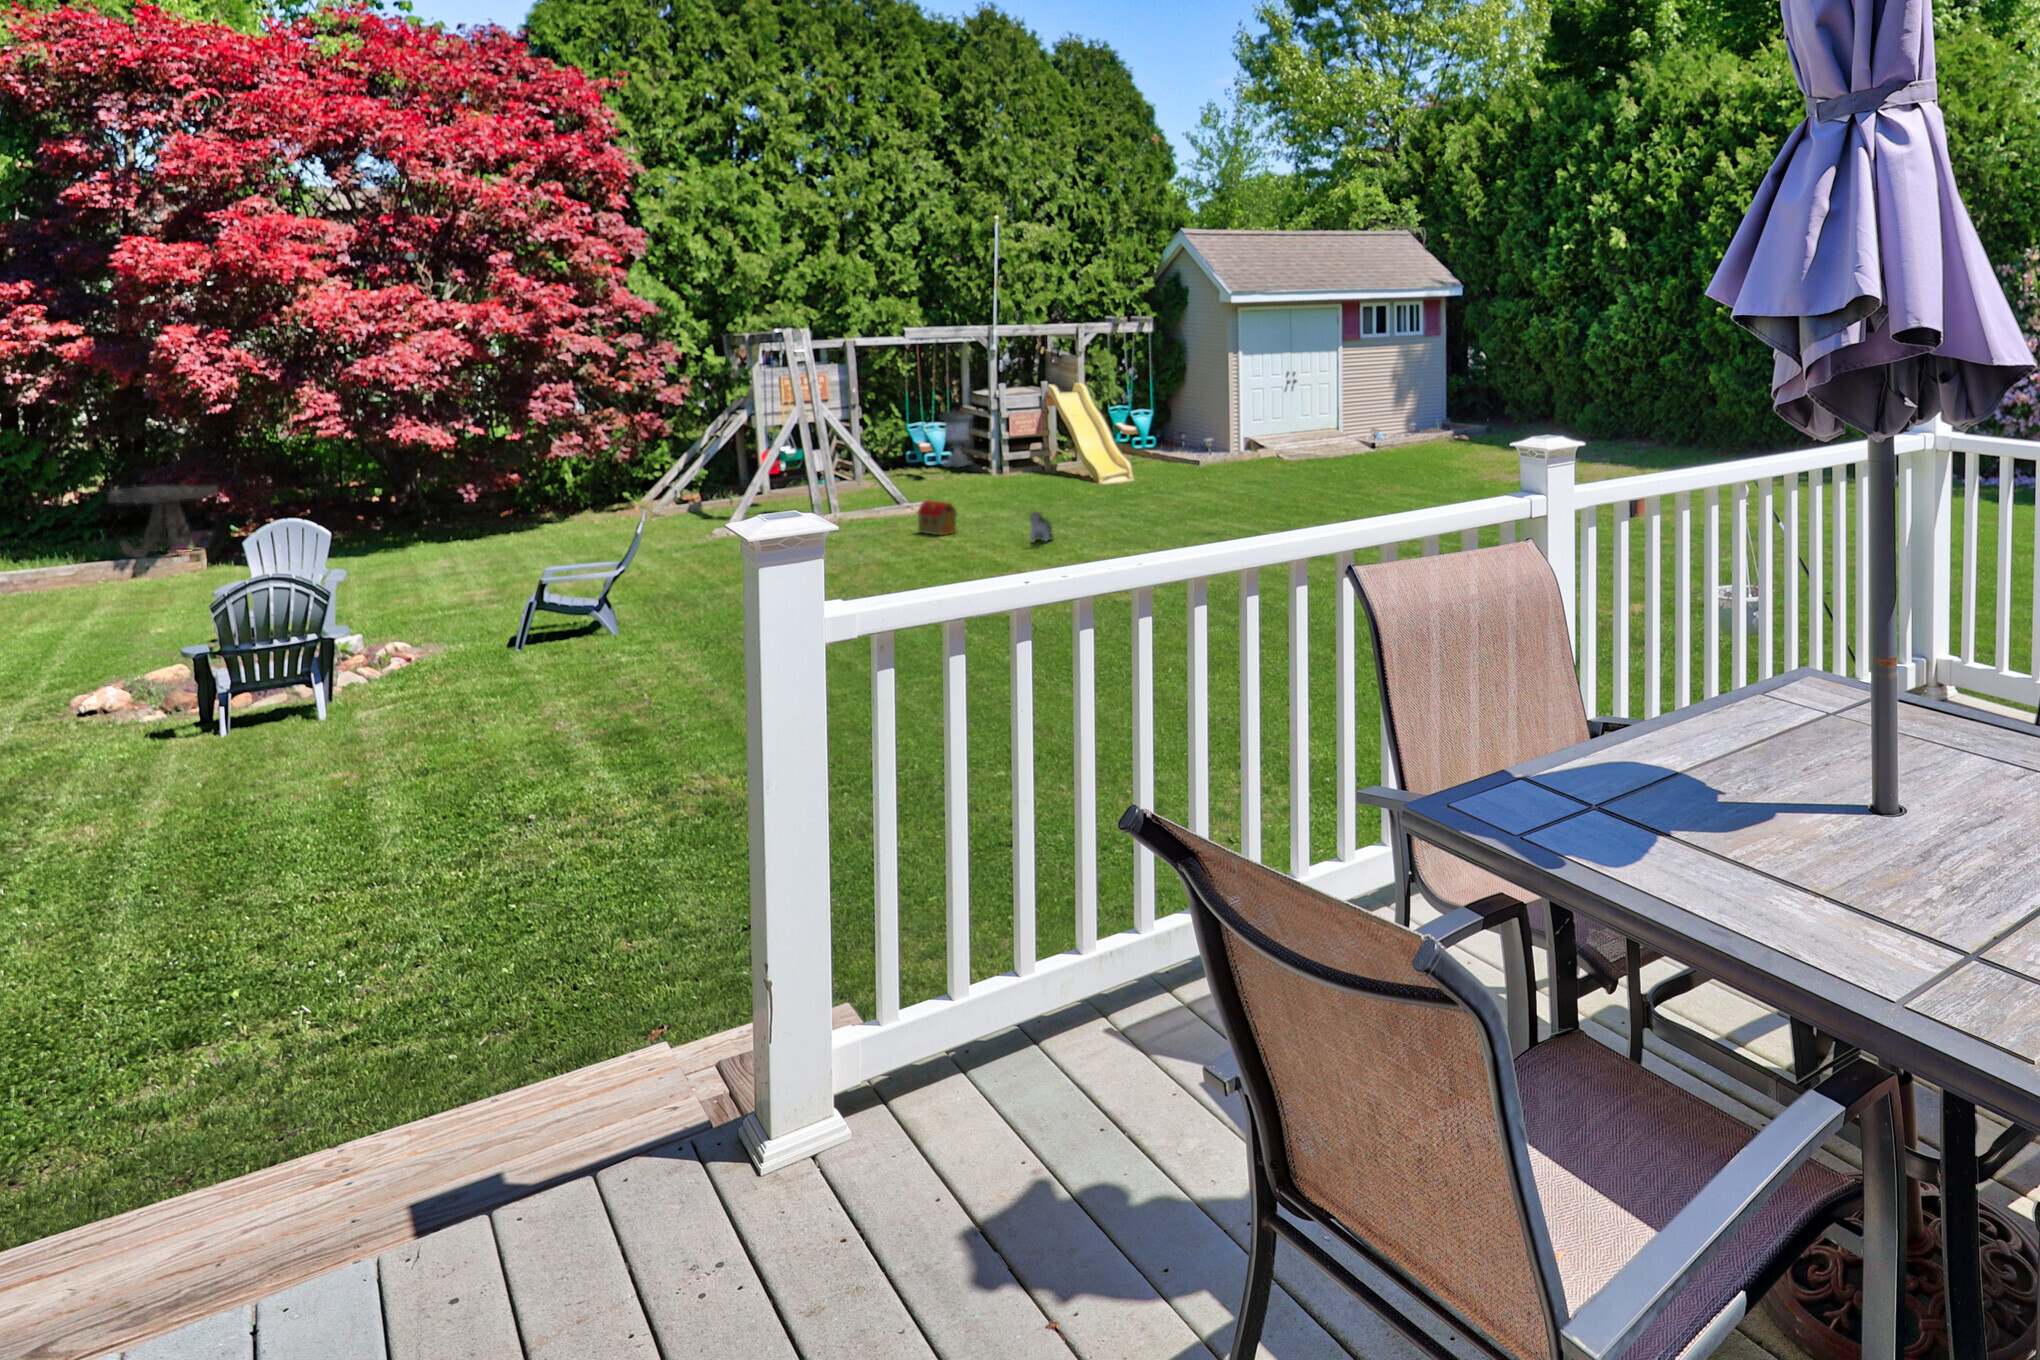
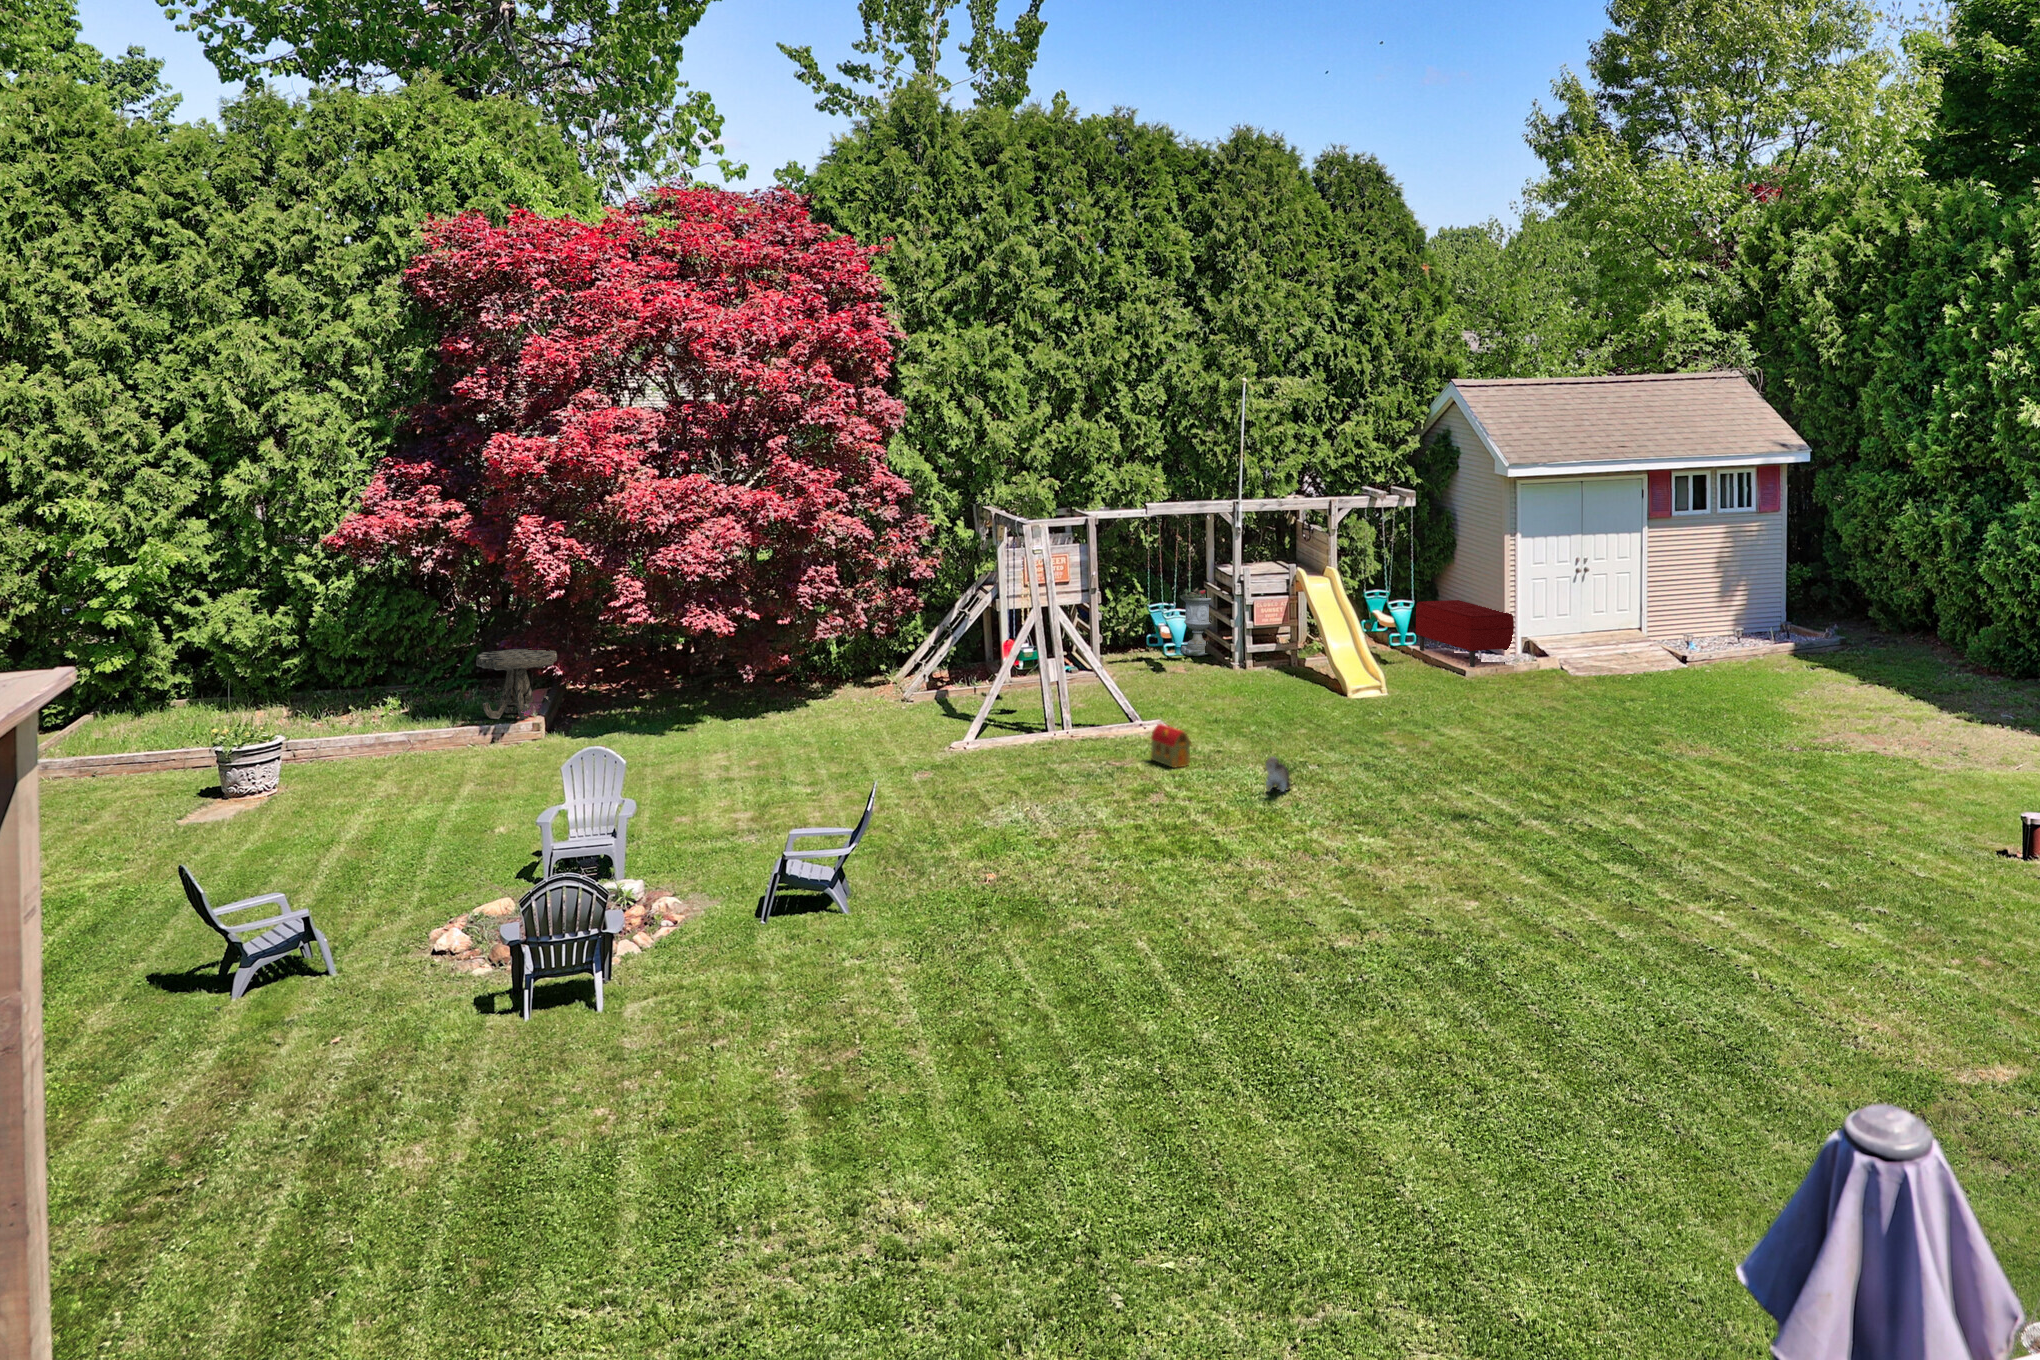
bench: none [1154,410,1238,459] -> present [1416,600,1514,667]

